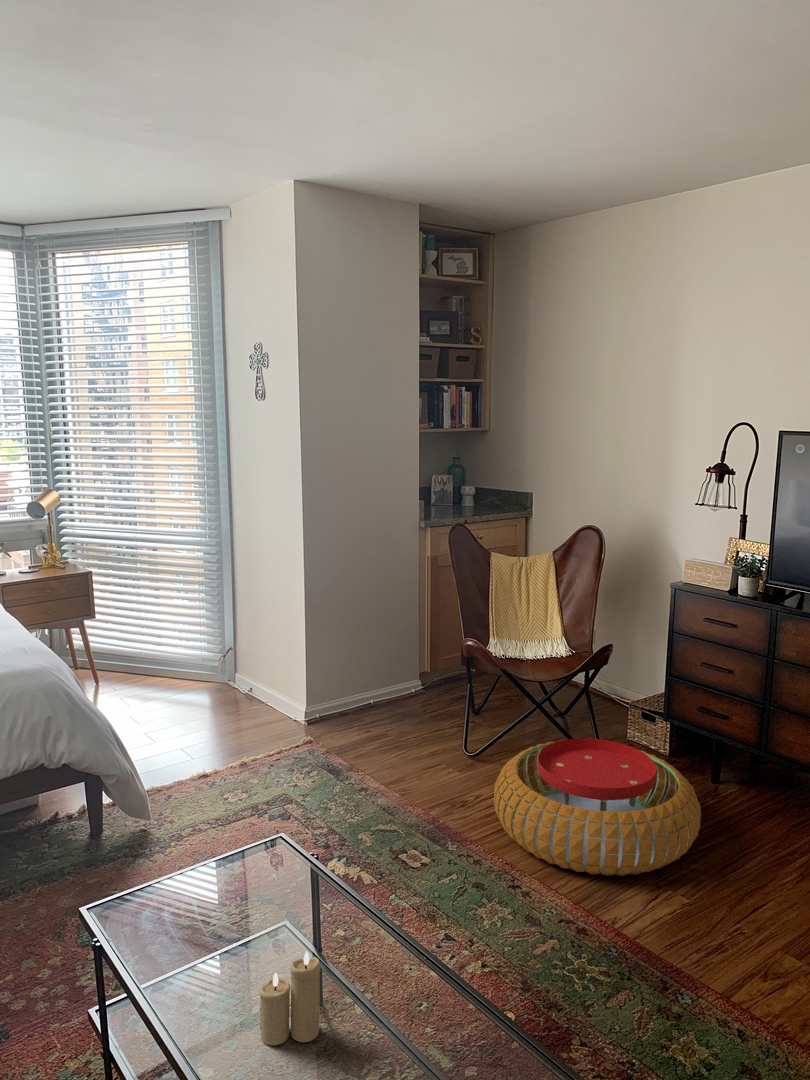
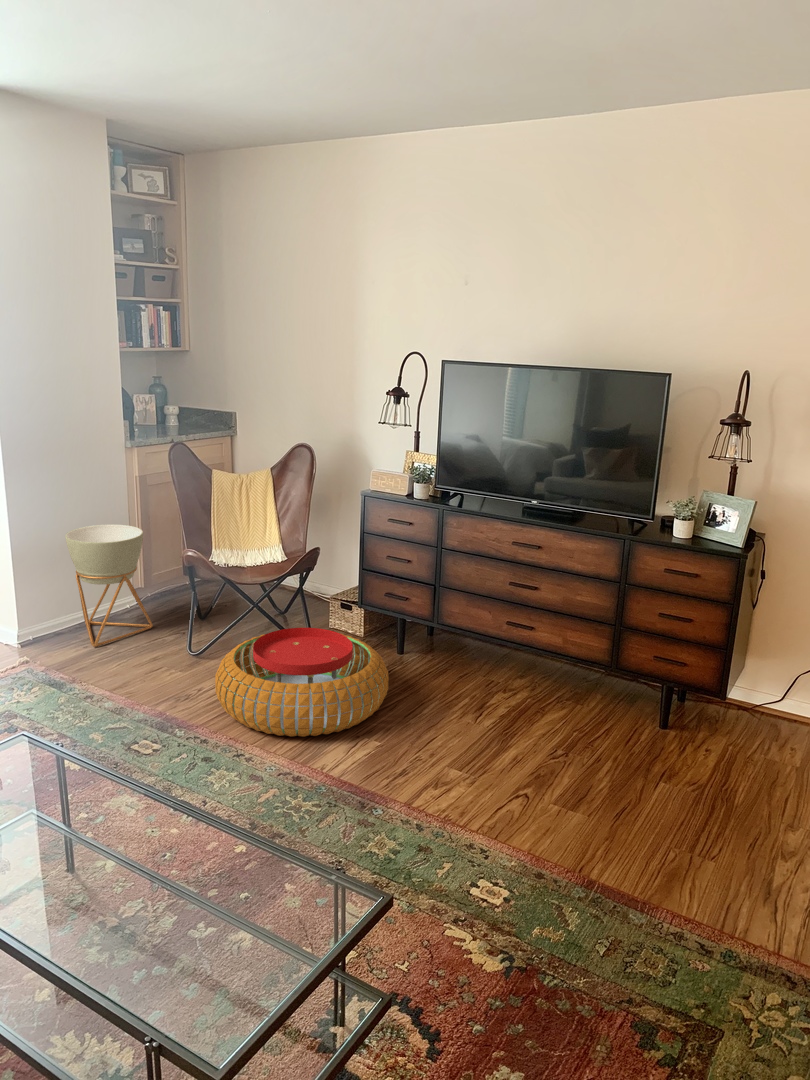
planter: none [355,606,436,734] -> present [65,525,153,647]
candle: present [260,951,320,1045] -> none [22,817,79,900]

